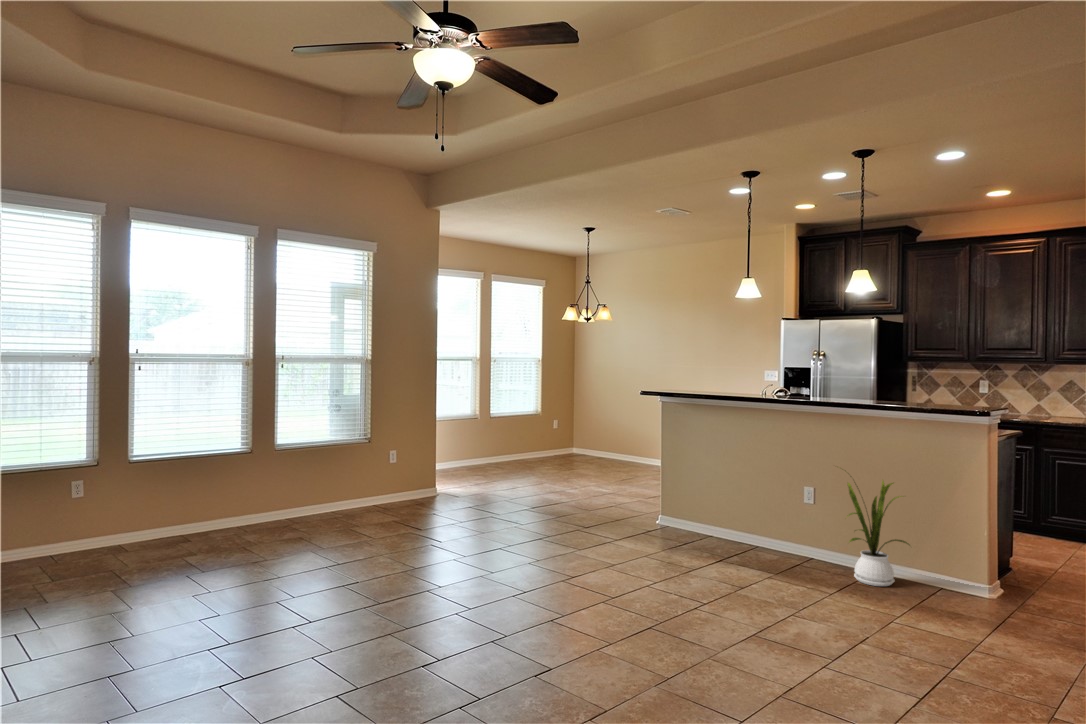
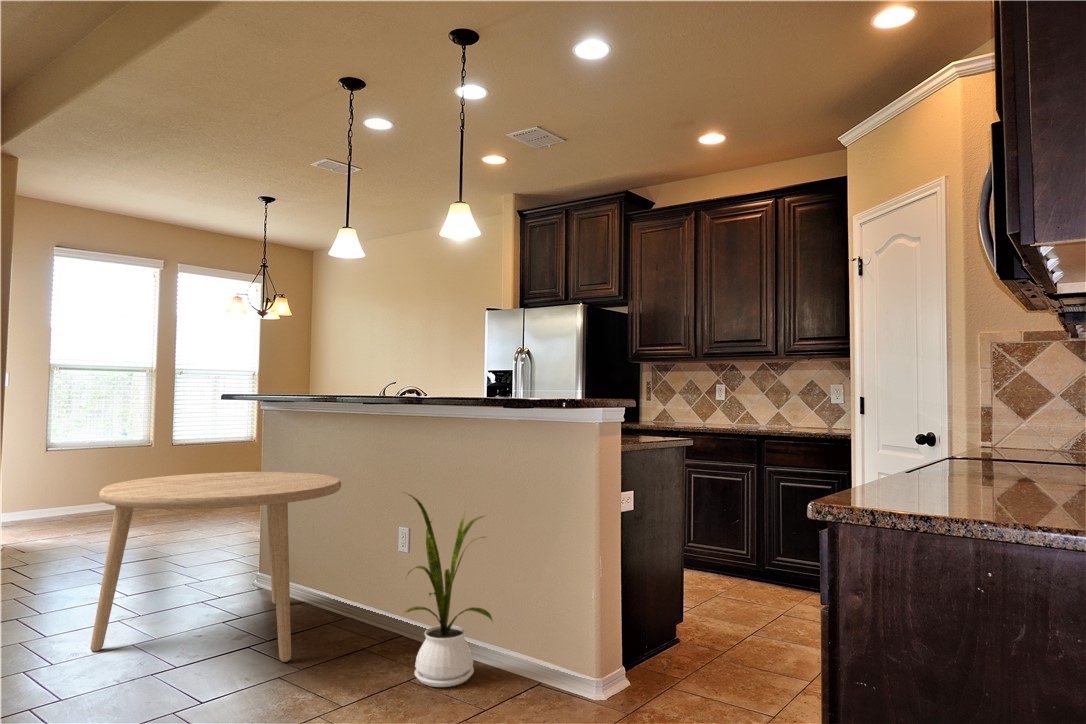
dining table: none [626,447,770,568] -> present [90,472,341,662]

